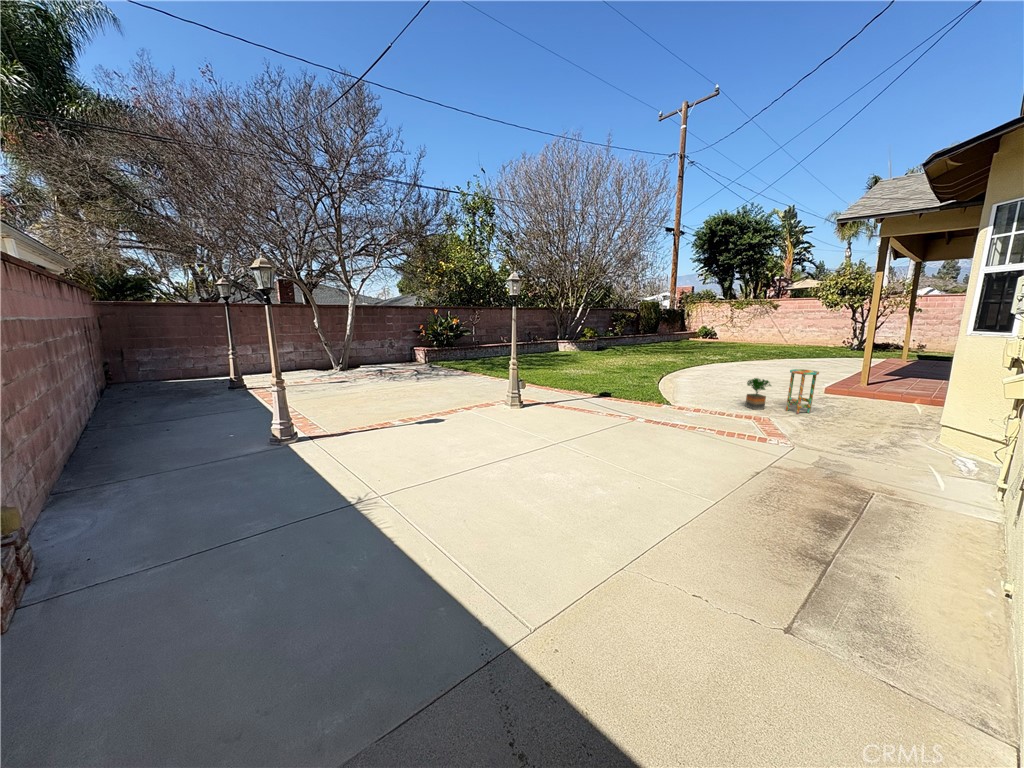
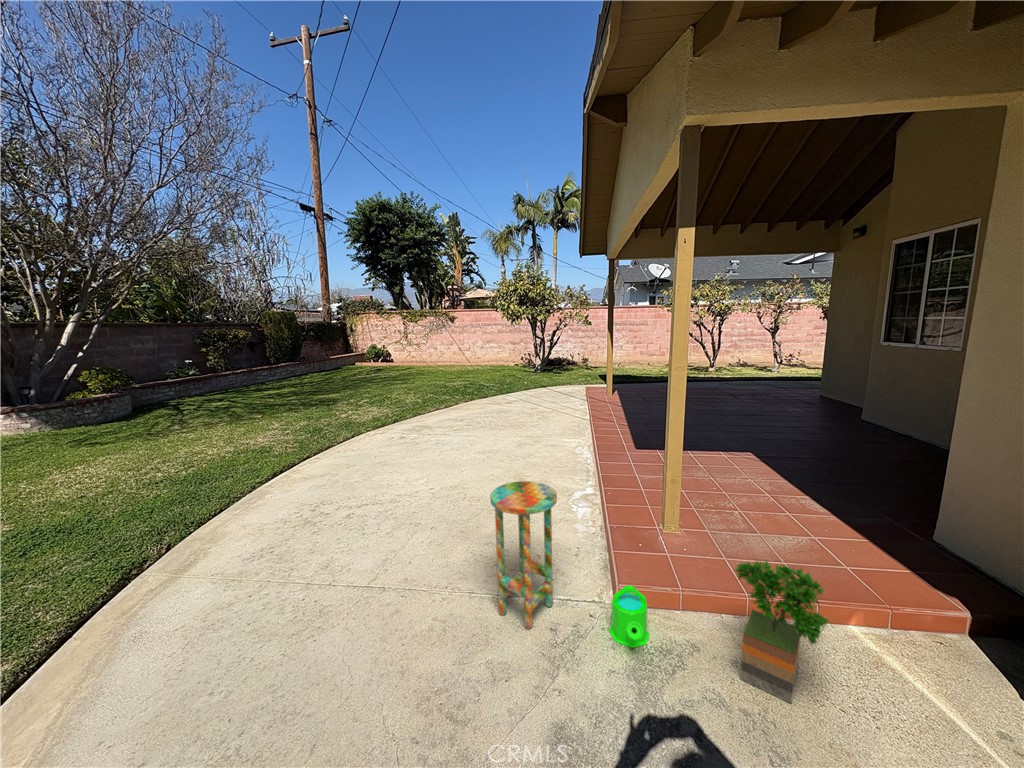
potted tree: present [745,378,771,410] -> present [735,560,829,703]
watering can: none [832,404,852,424] -> present [609,585,650,648]

